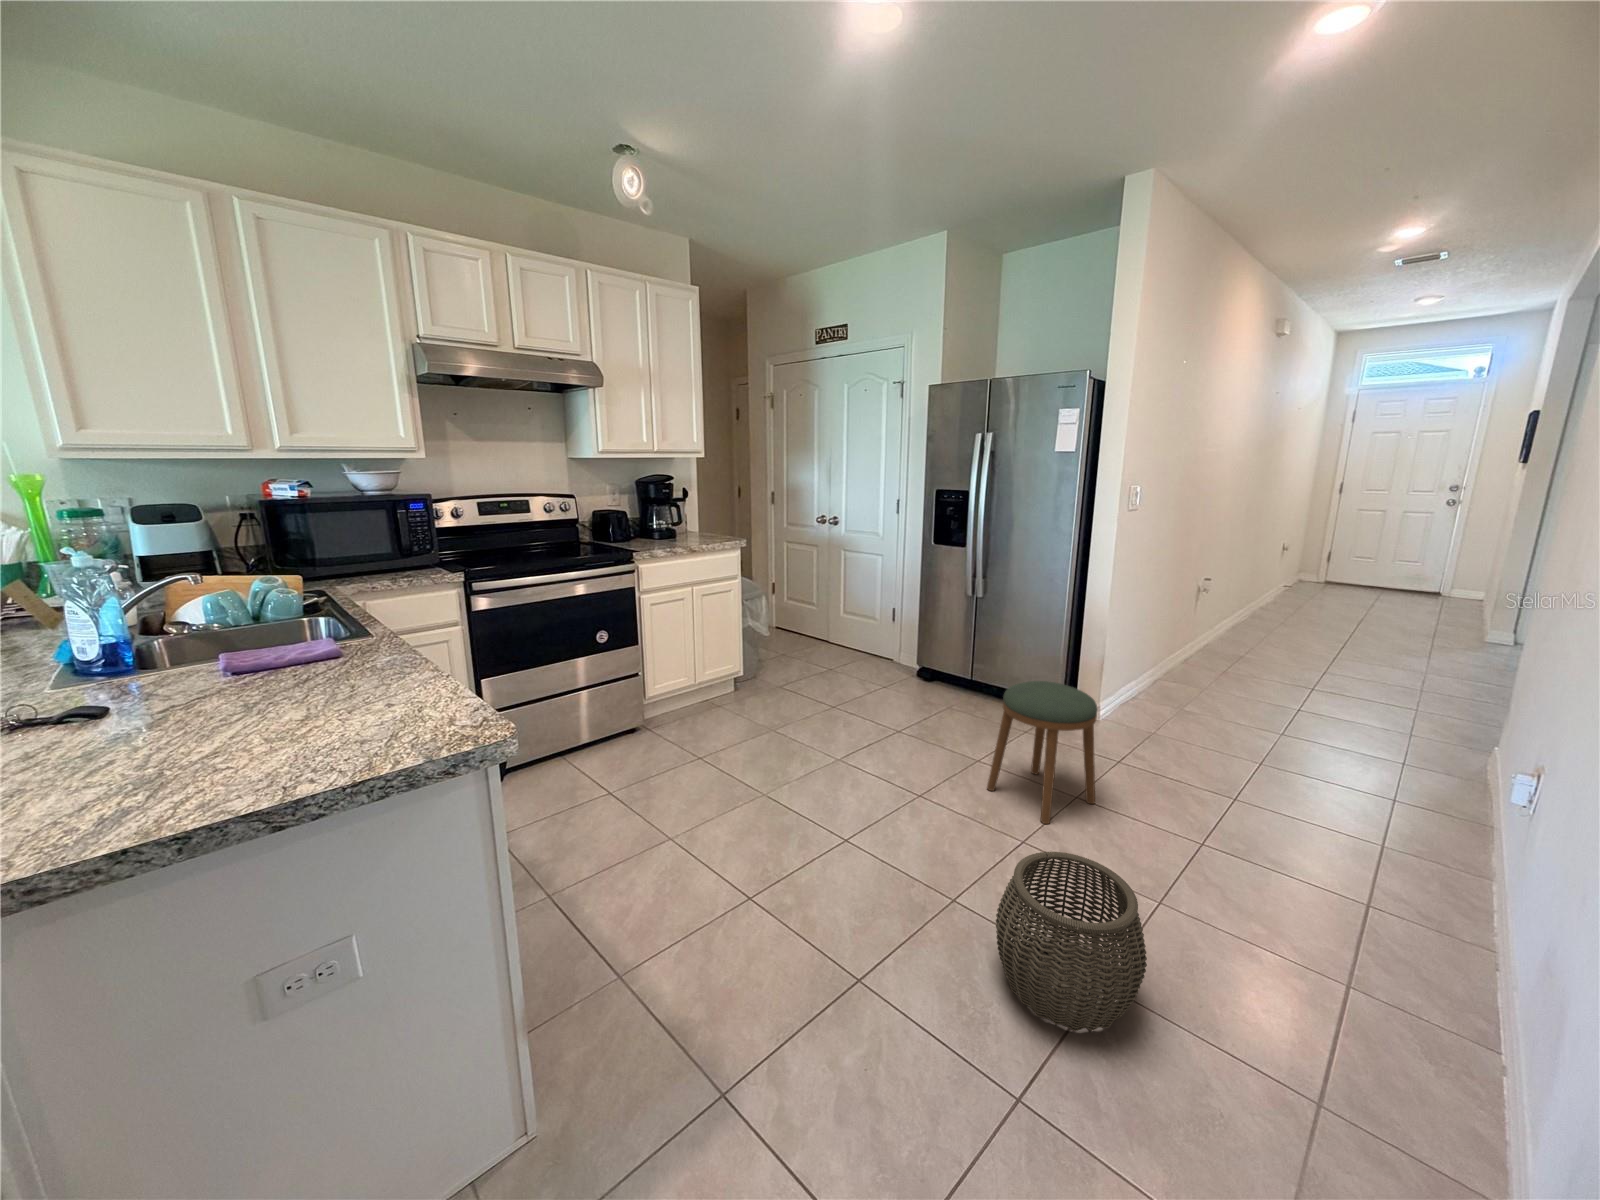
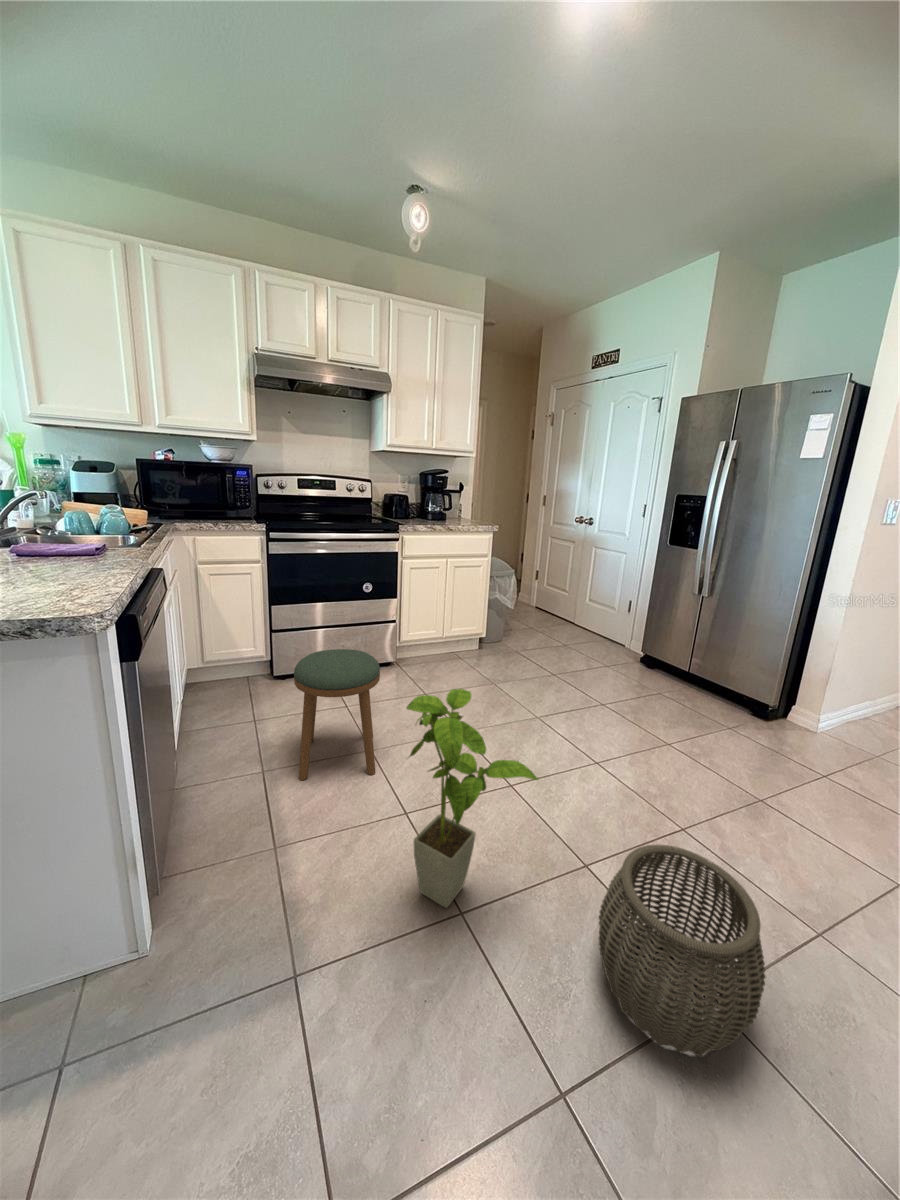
stool: present [987,681,1098,824] -> present [294,649,380,780]
house plant: none [784,743,924,982] -> present [406,689,539,908]

